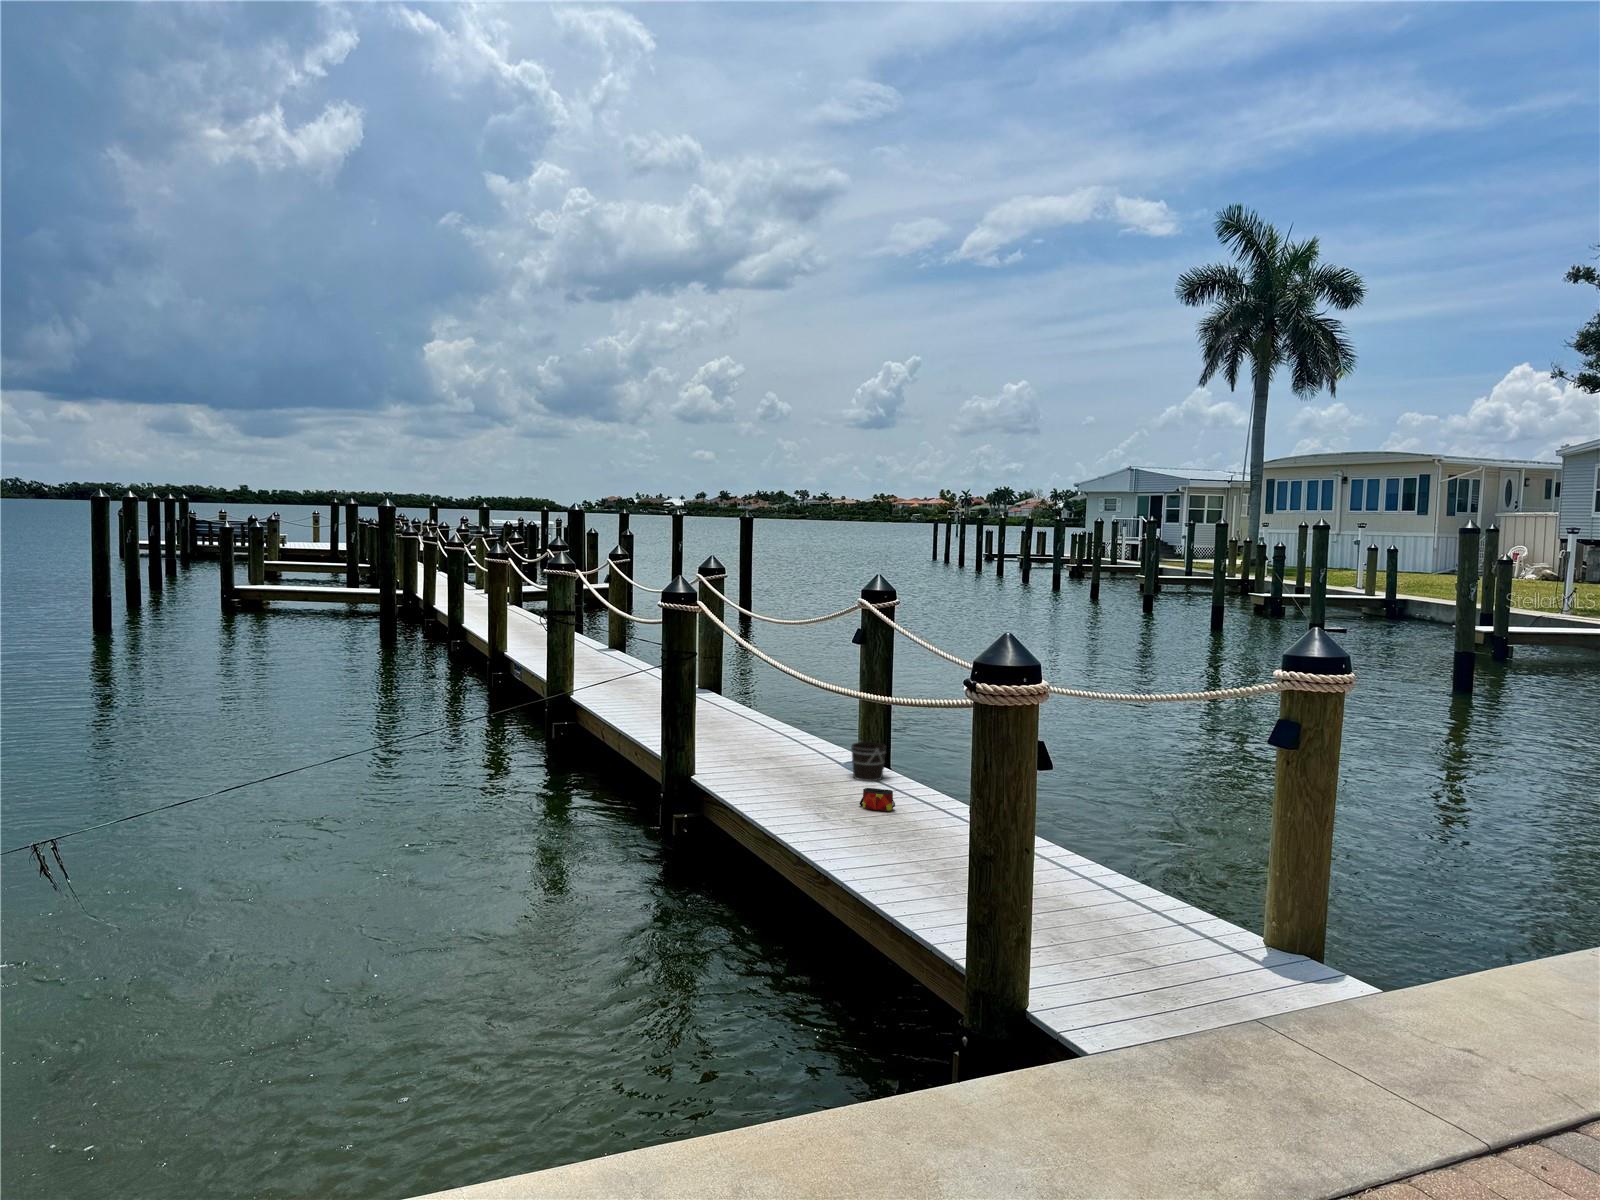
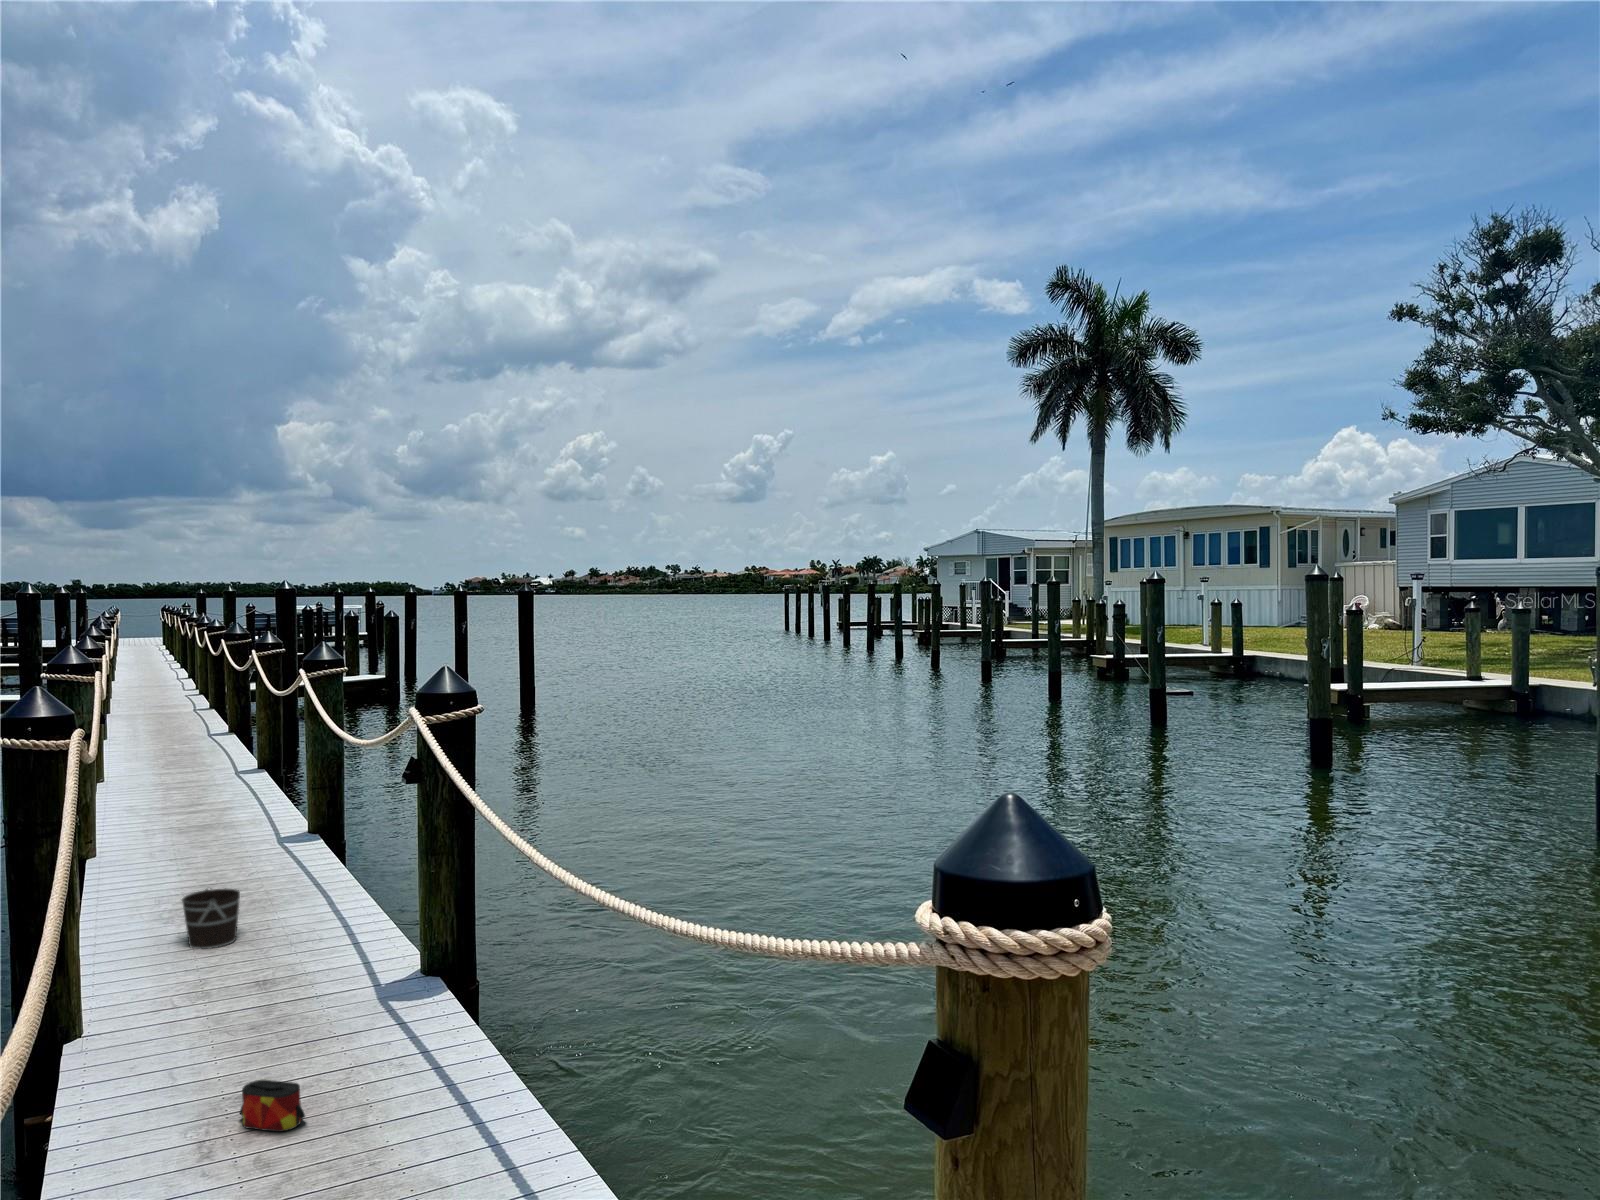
bucket: present [851,741,886,781] -> present [182,888,240,949]

